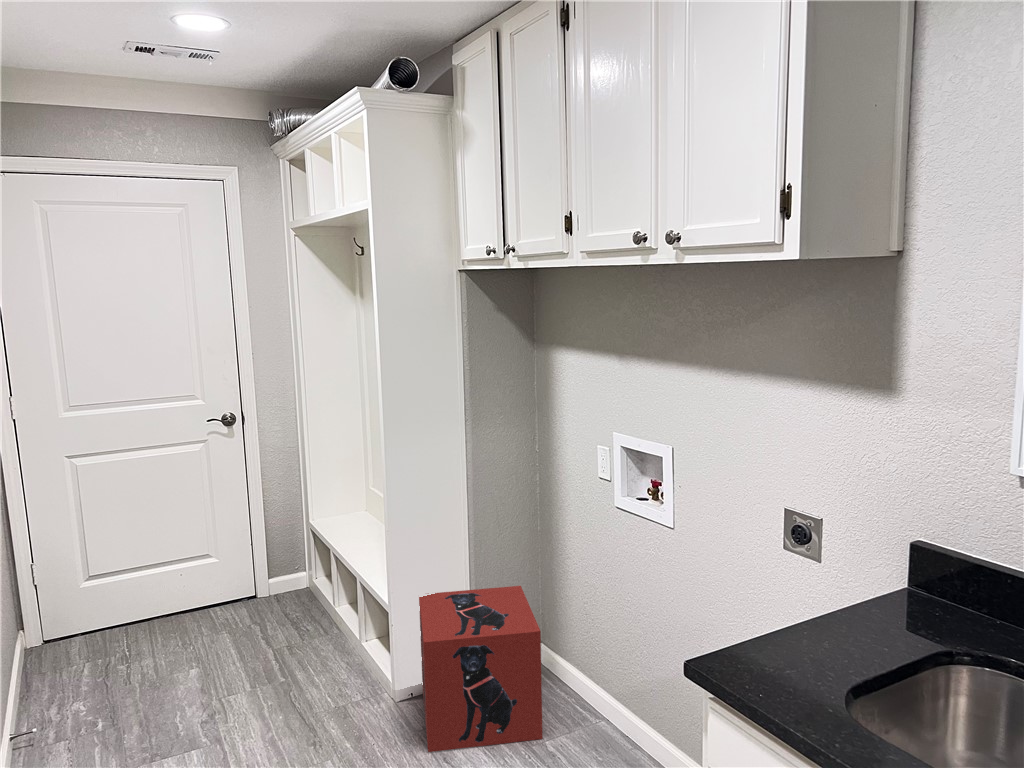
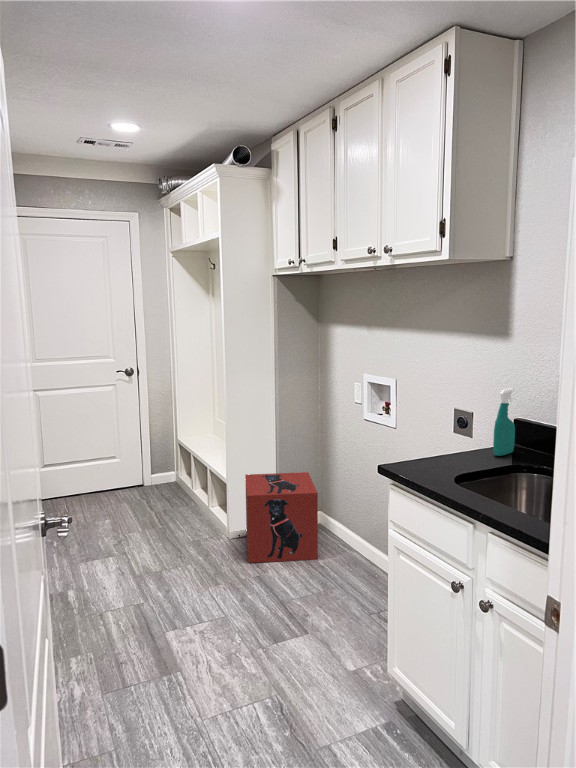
spray bottle: none [890,497,926,625] -> present [493,388,515,456]

